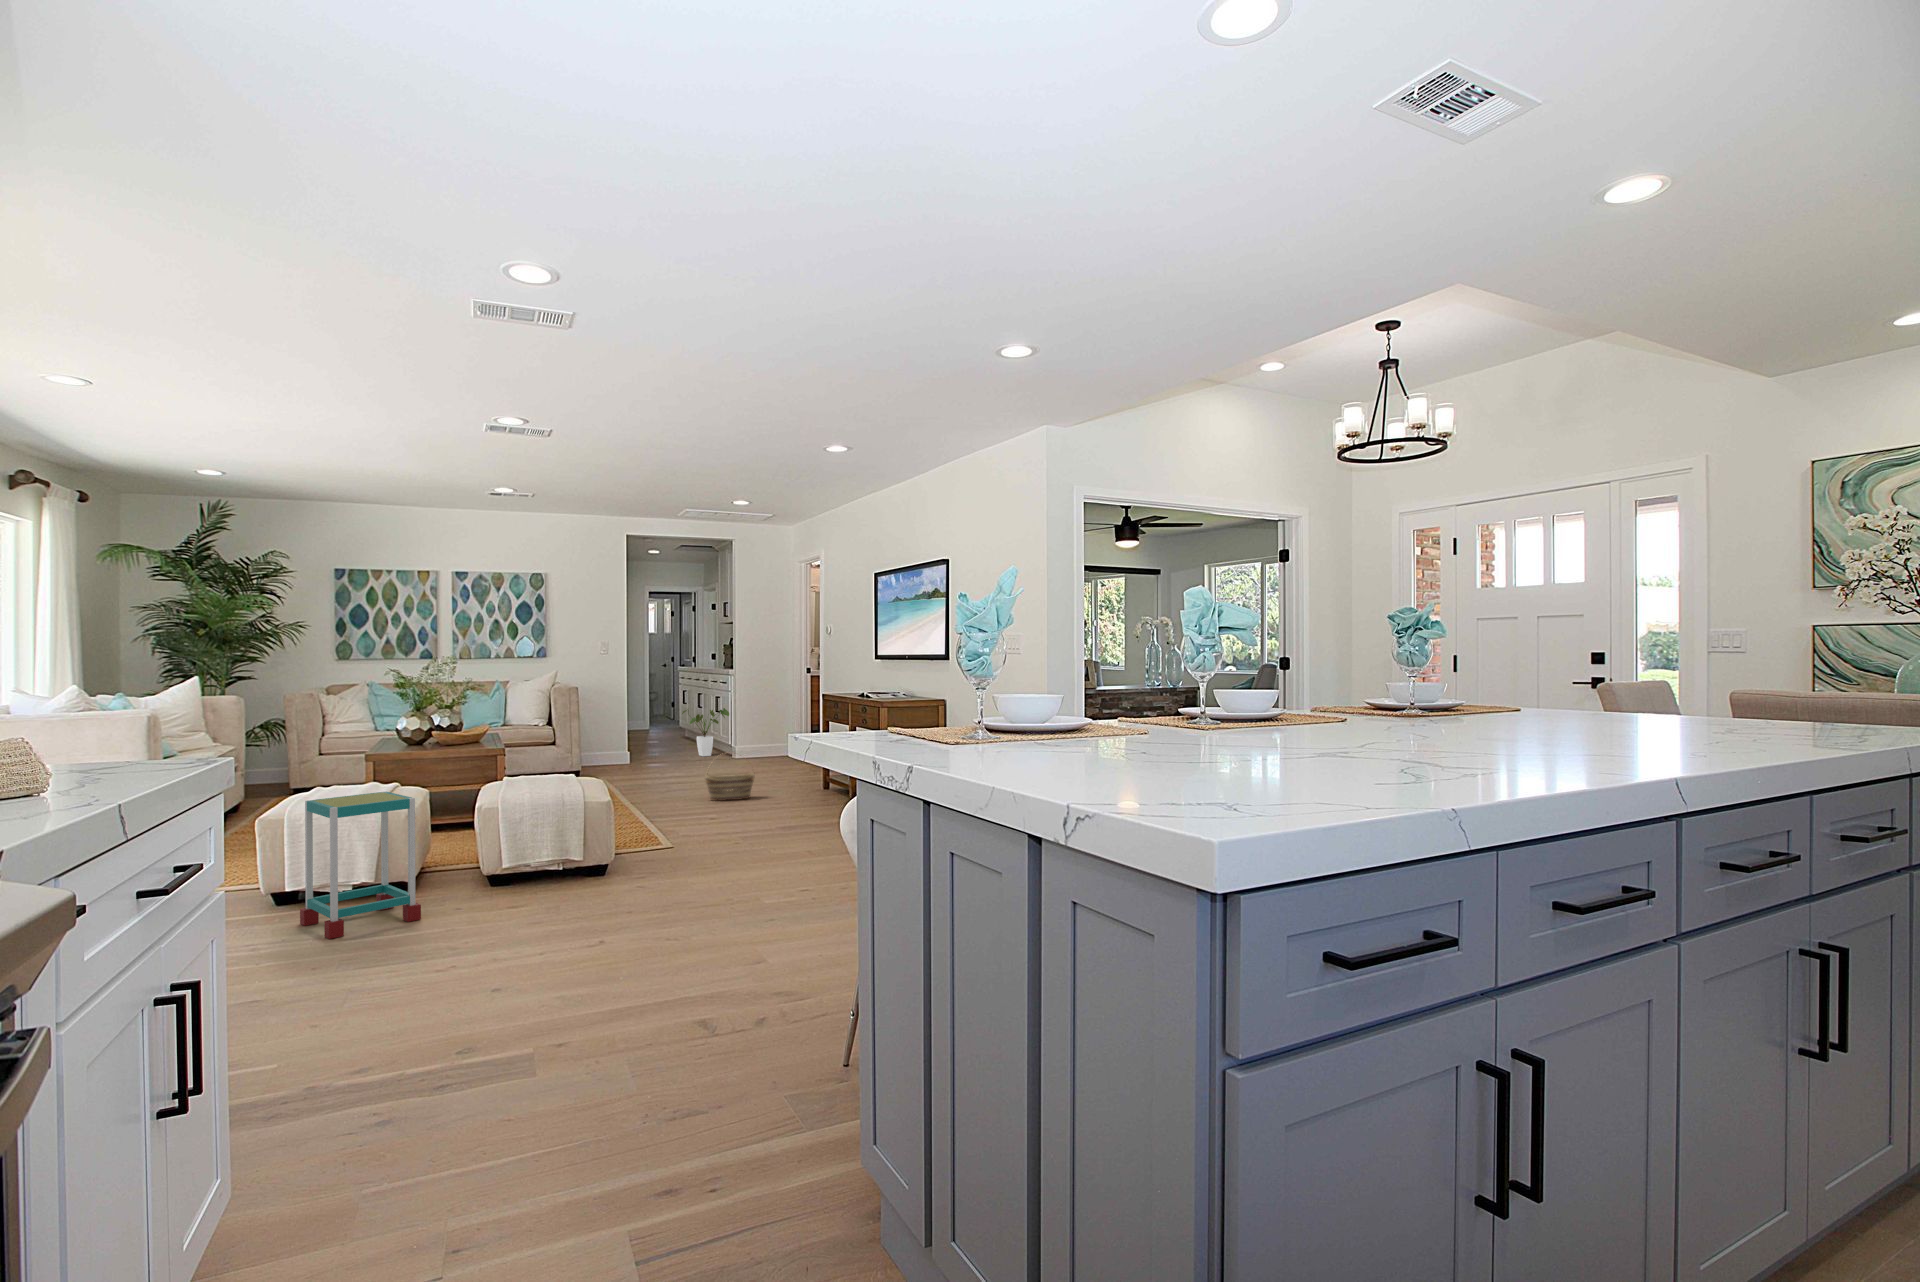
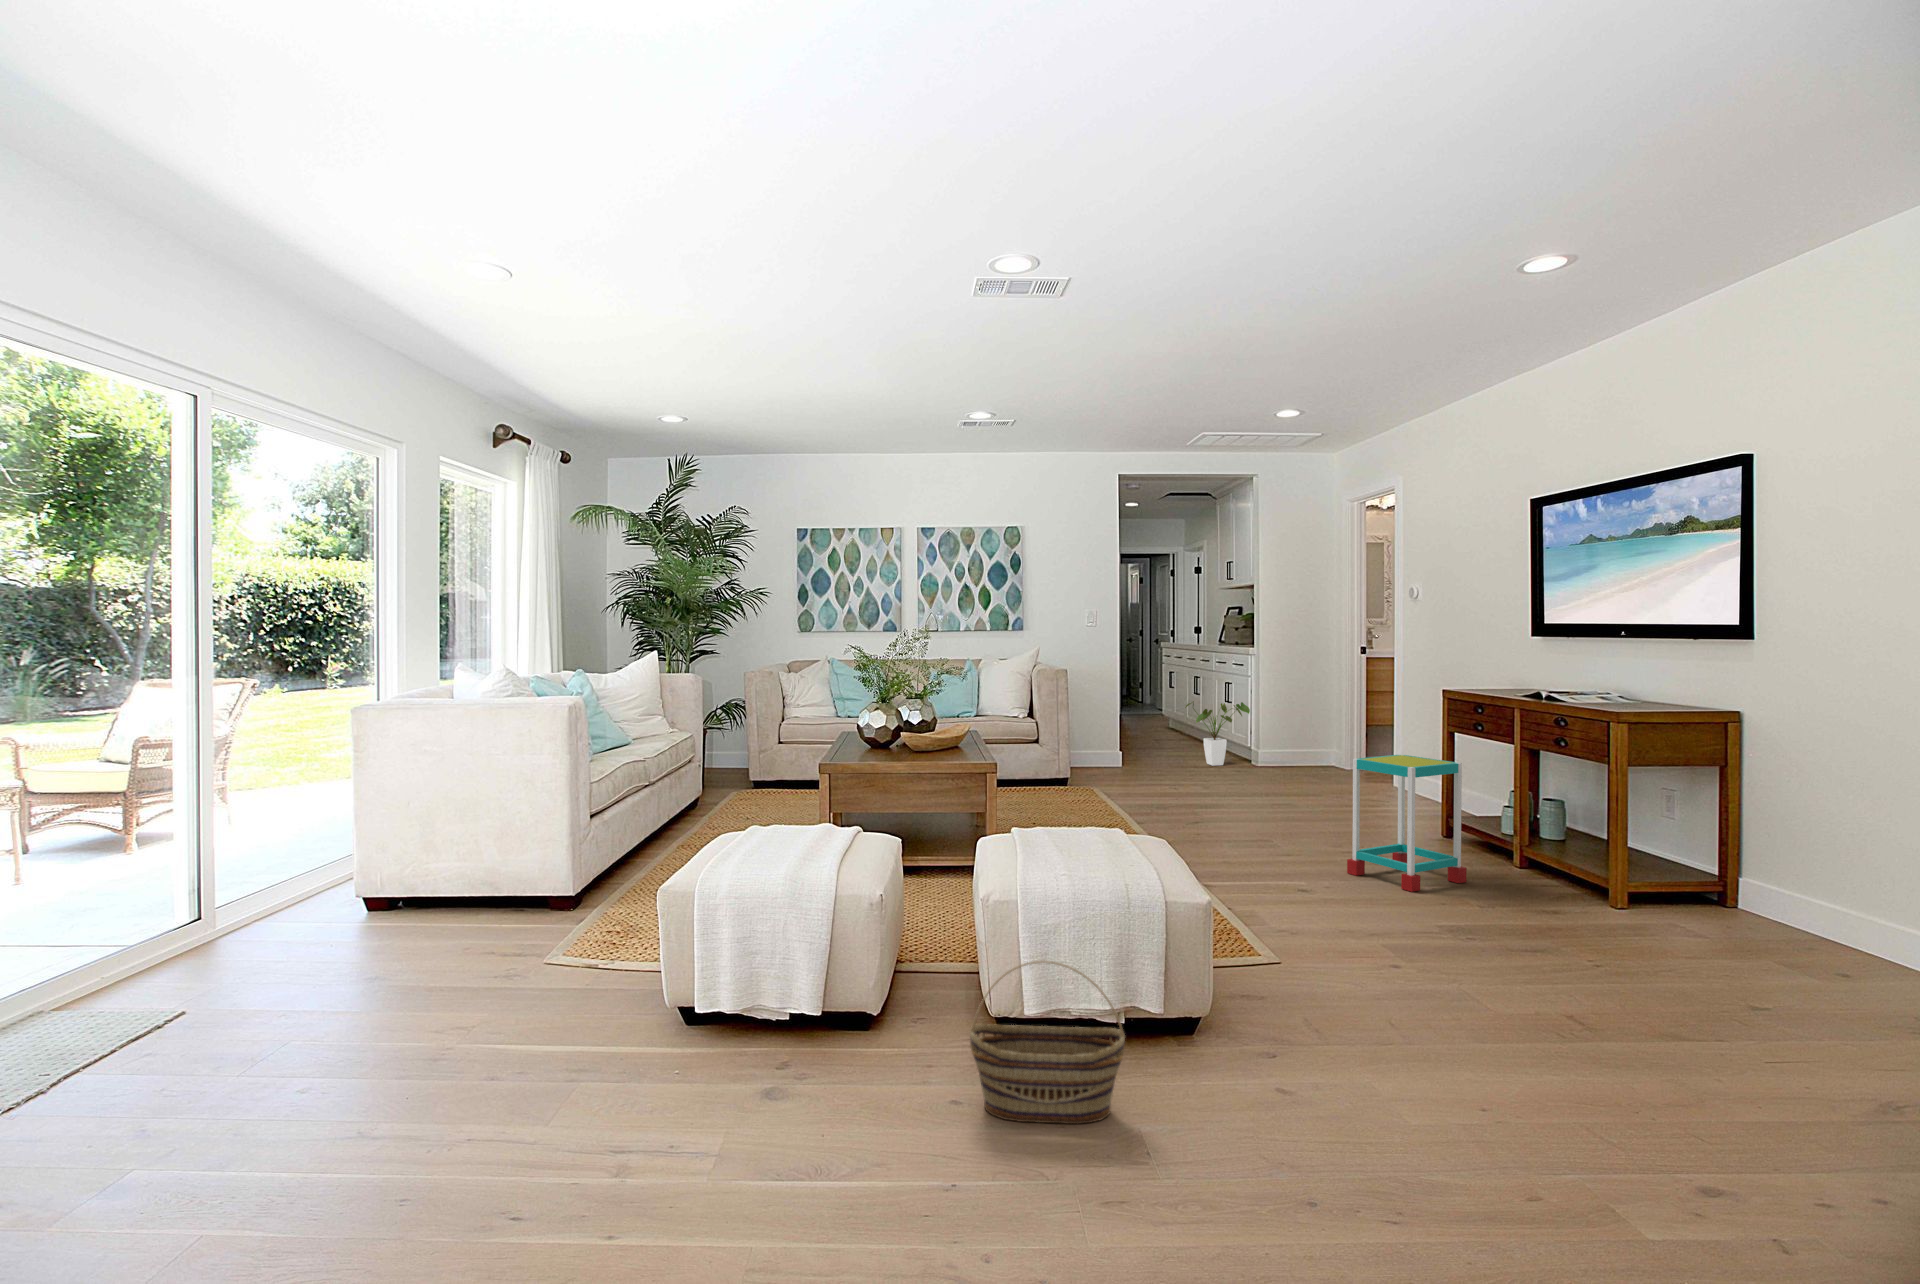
basket: present [705,773,754,801] -> present [970,960,1125,1124]
side table: present [300,792,421,939] -> present [1347,754,1467,892]

